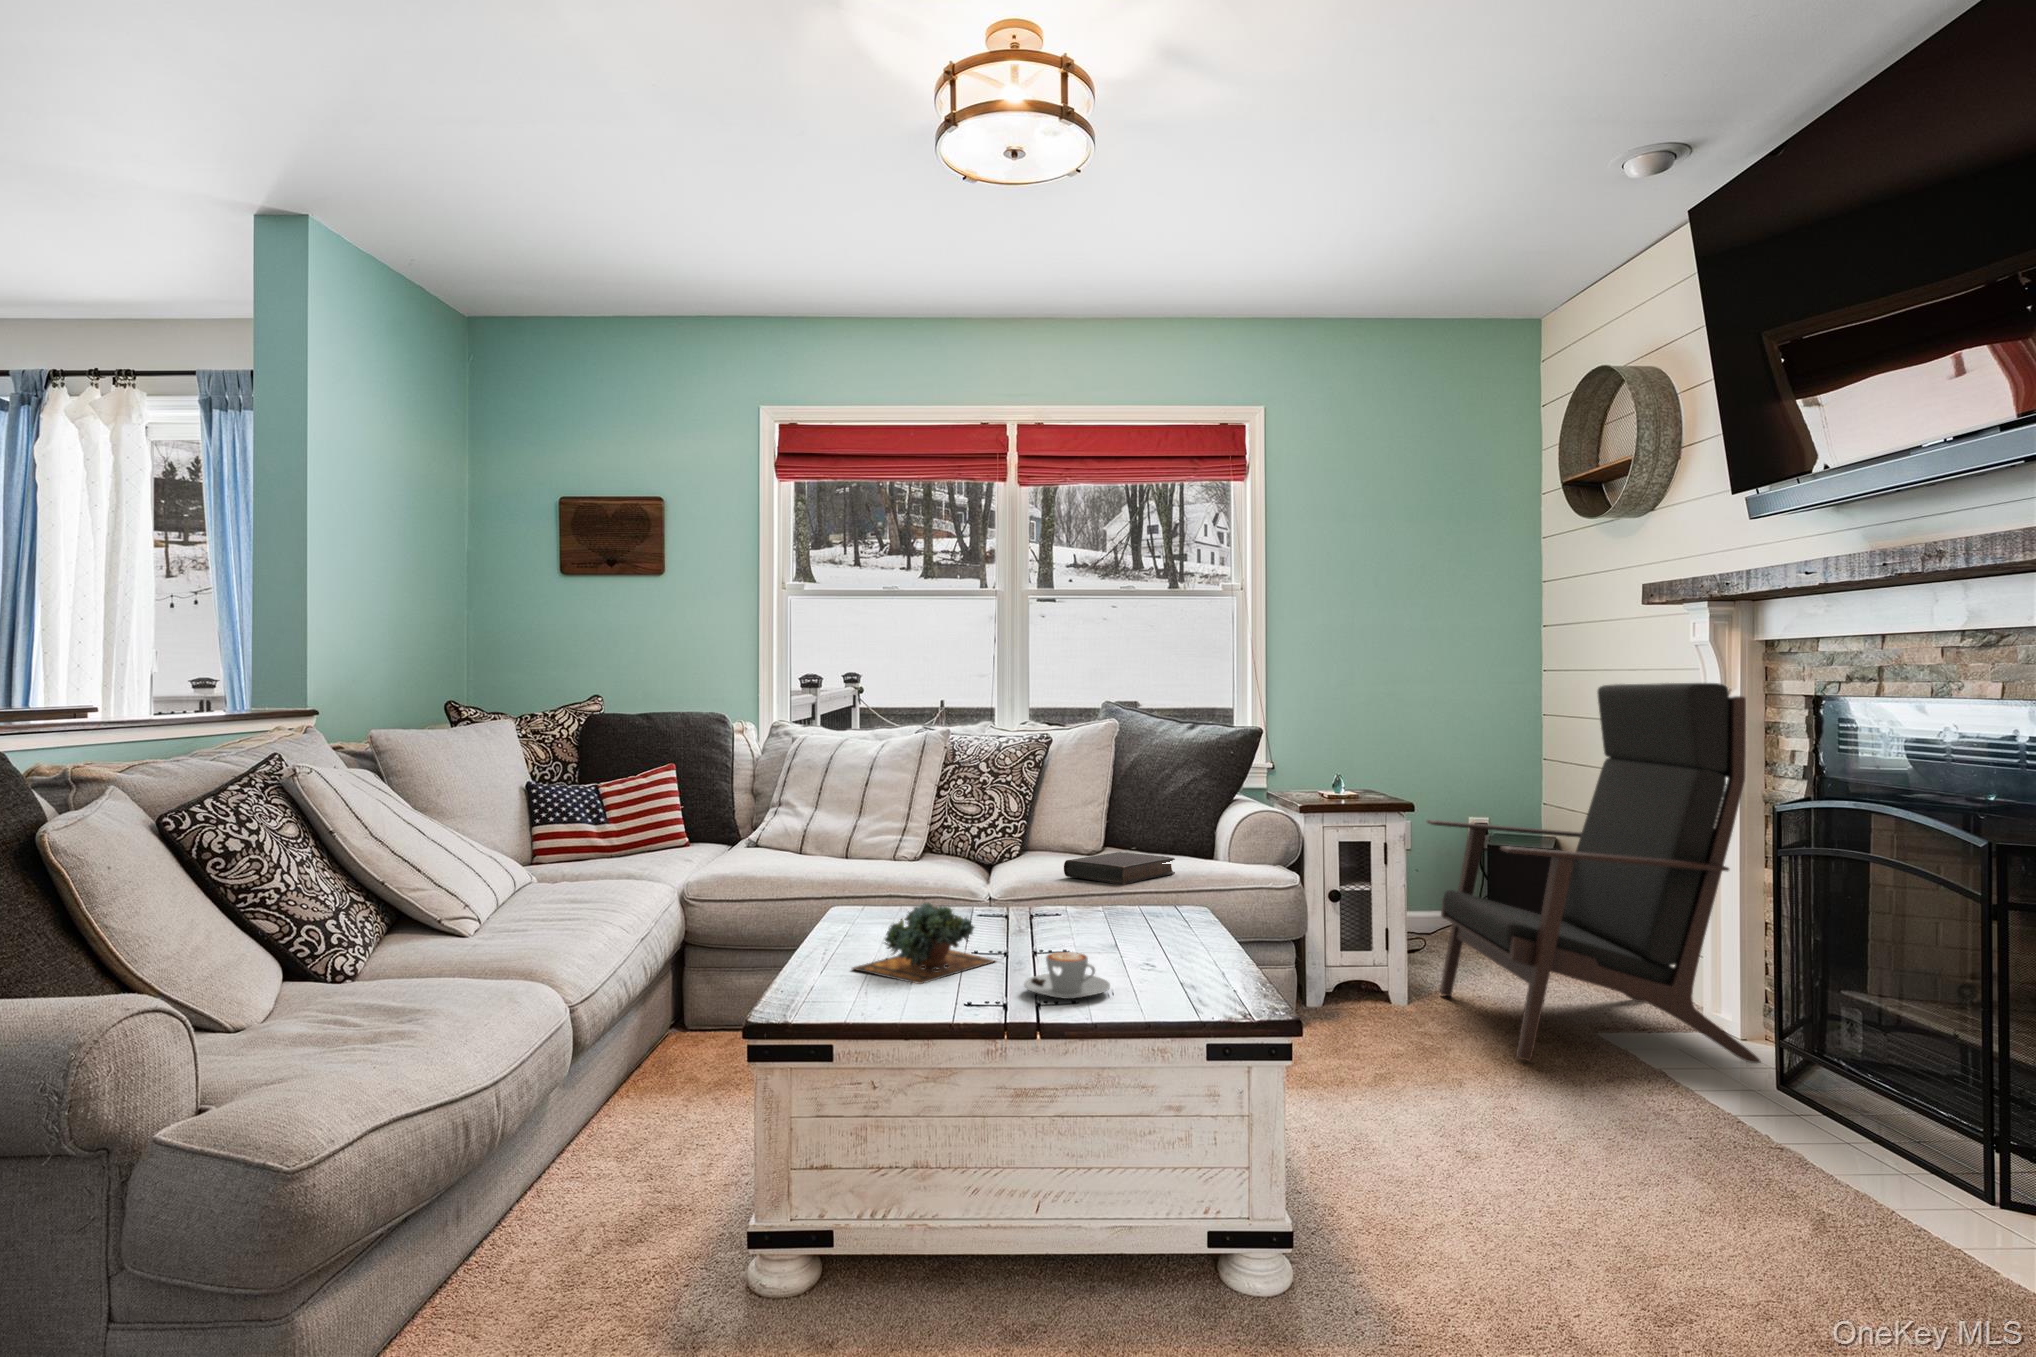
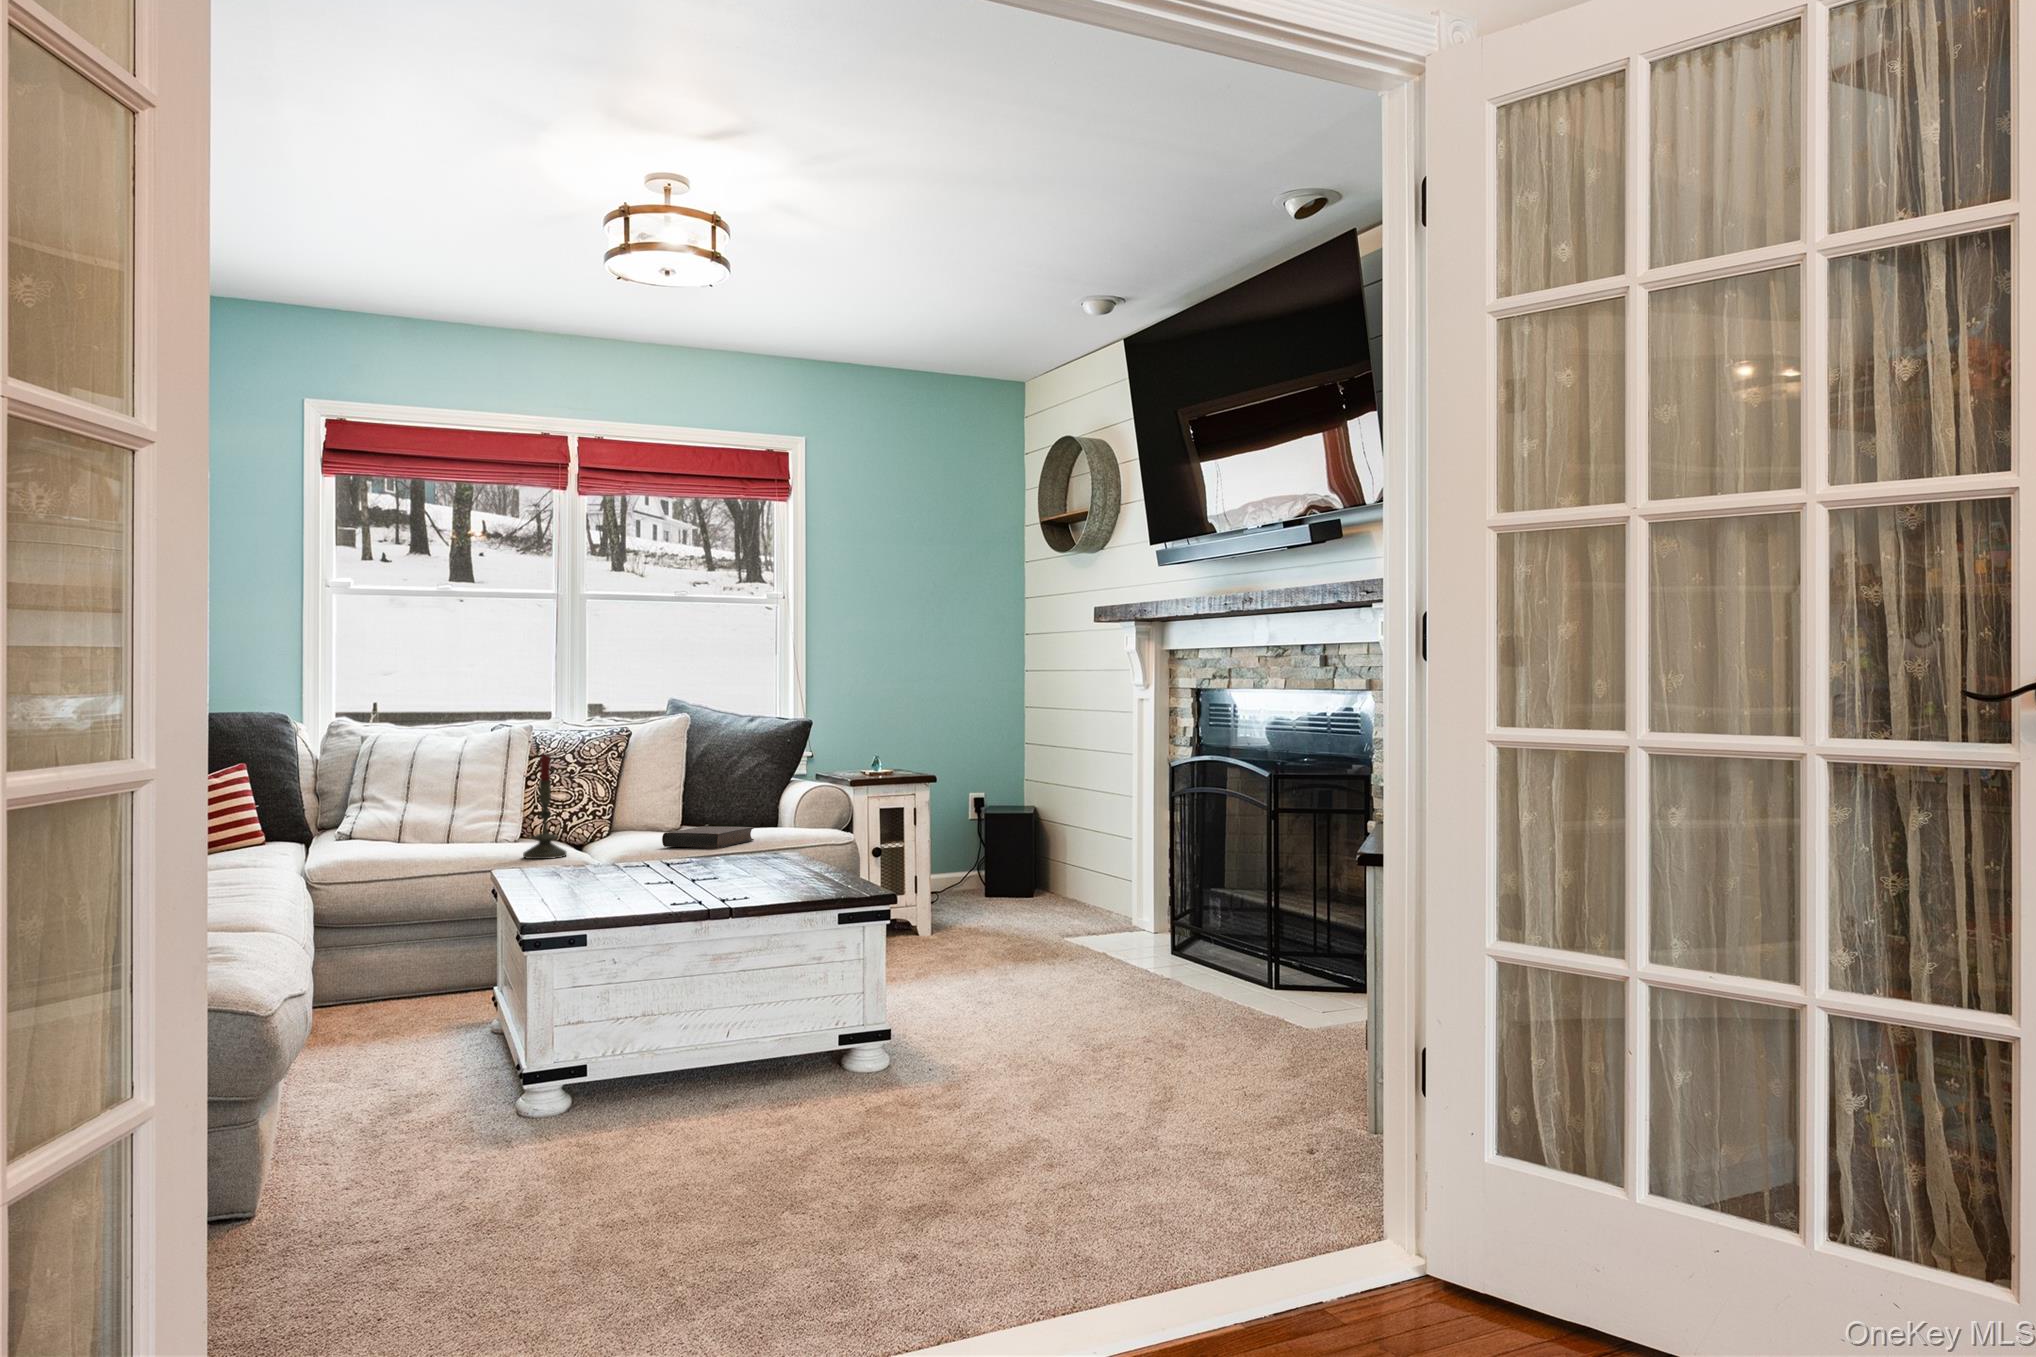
lounge chair: present [1427,683,1761,1063] -> none [946,681,1165,954]
candle: none [906,762,953,885] -> present [523,755,567,859]
succulent plant: present [852,903,995,984] -> none [569,845,675,899]
coffee cup: present [1024,952,1110,999] -> none [715,867,775,896]

